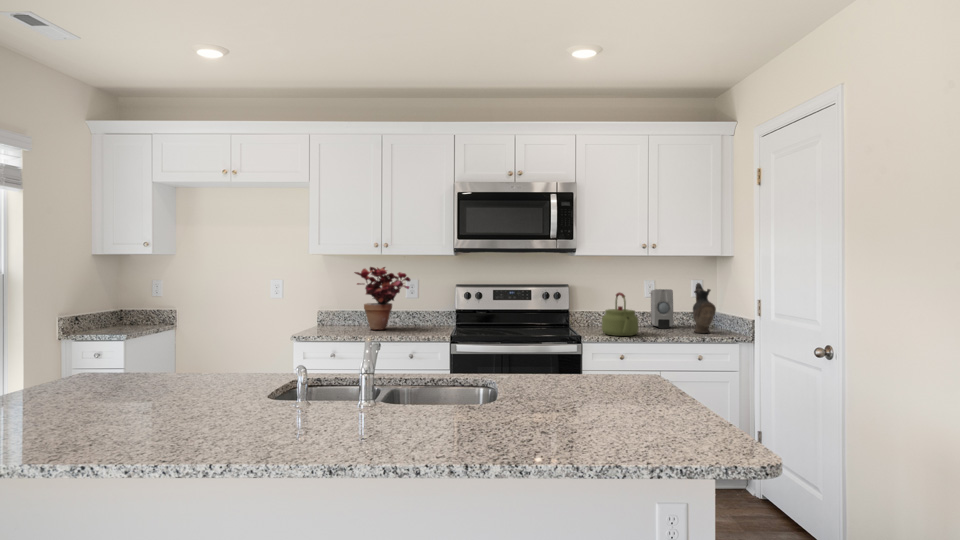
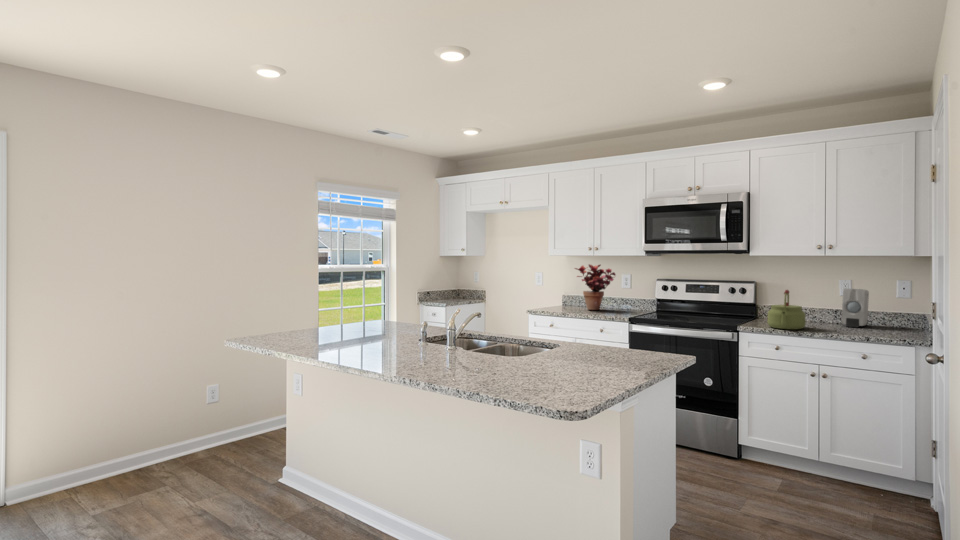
ceramic pitcher: present [693,283,716,333] -> none [876,283,903,334]

